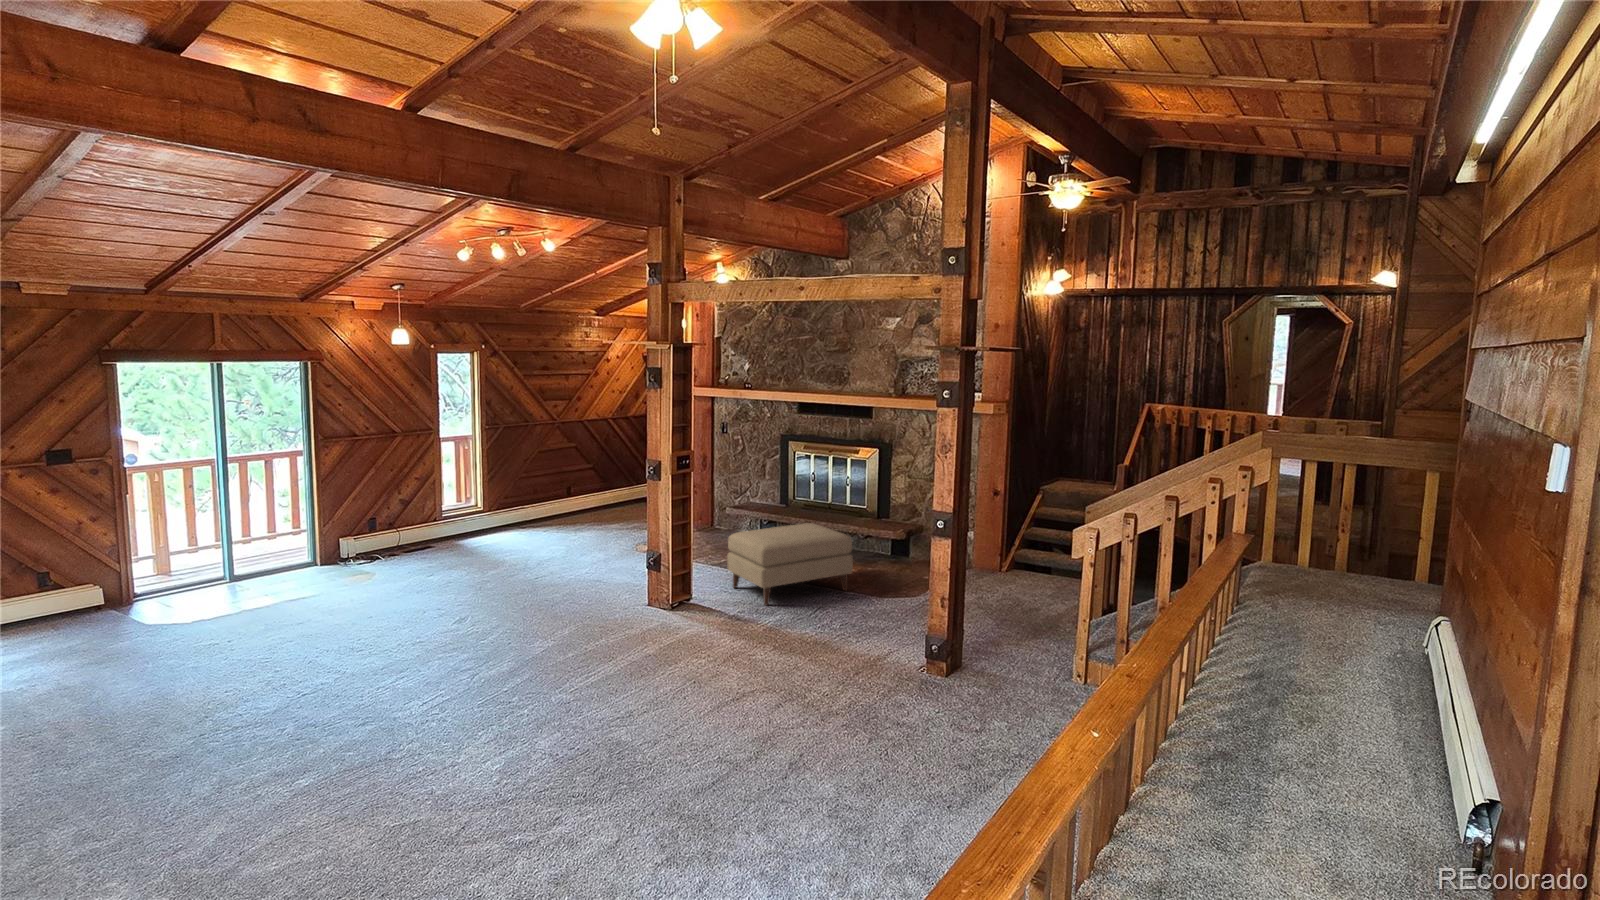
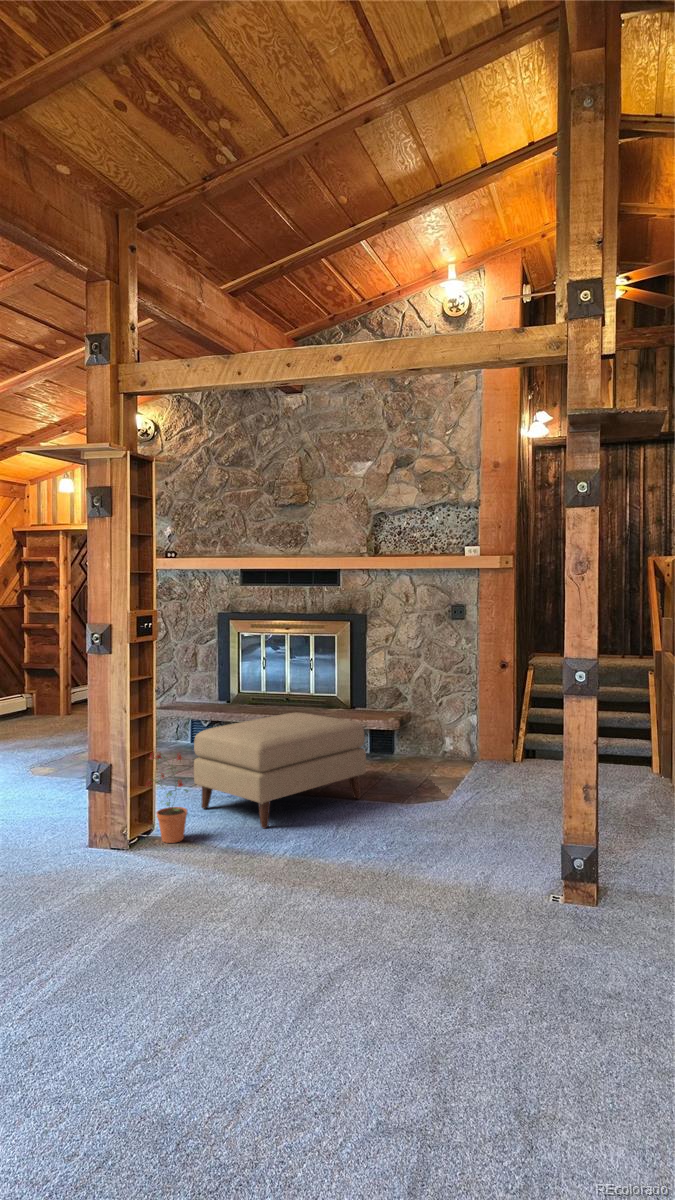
potted plant: none [682,547,715,609] -> present [146,752,189,843]

